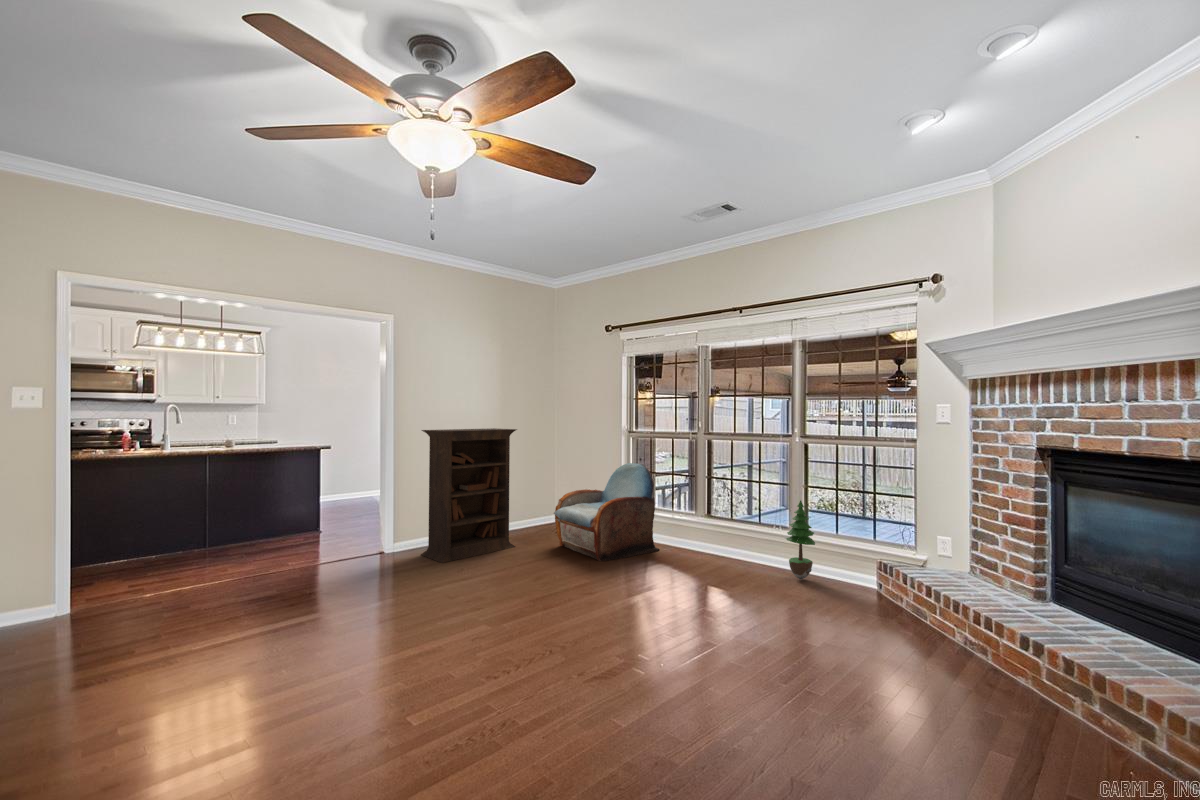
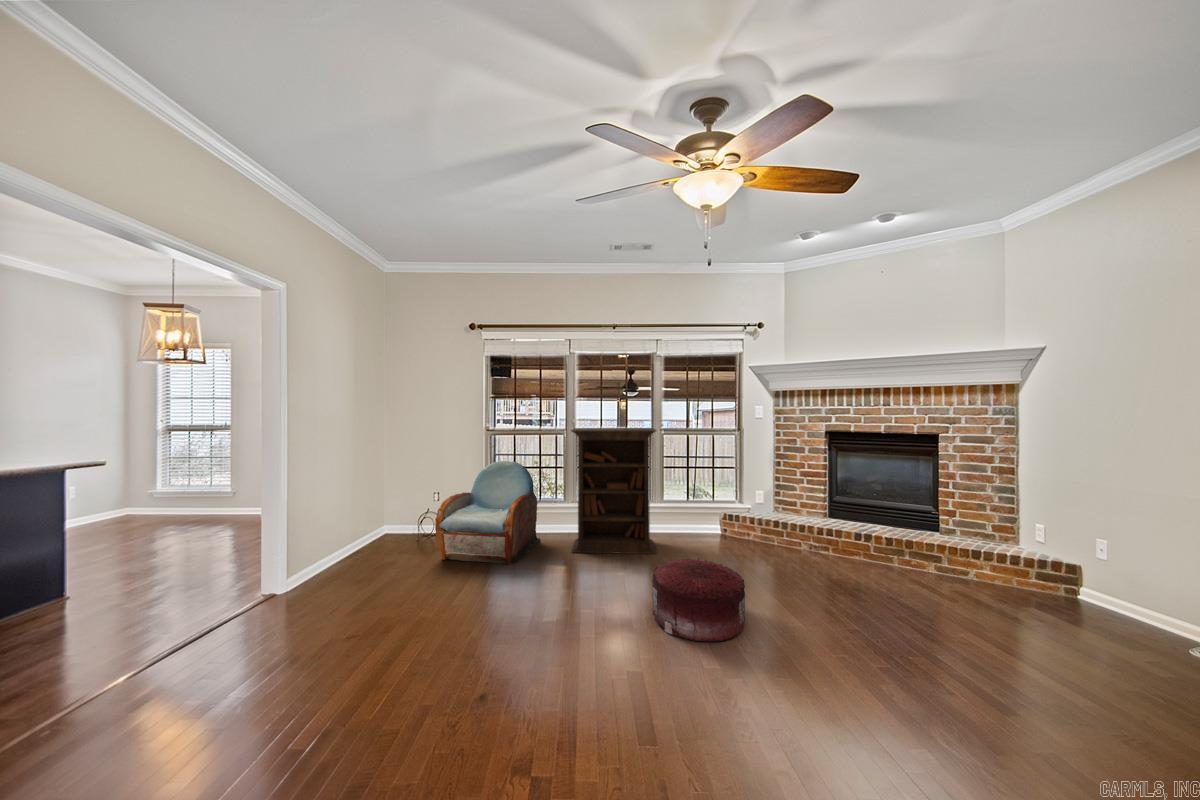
bookcase: present [421,428,517,563] -> present [571,428,656,554]
potted tree: present [786,501,815,579] -> none [660,477,681,537]
pouf: none [612,573,716,660] -> present [652,558,745,641]

